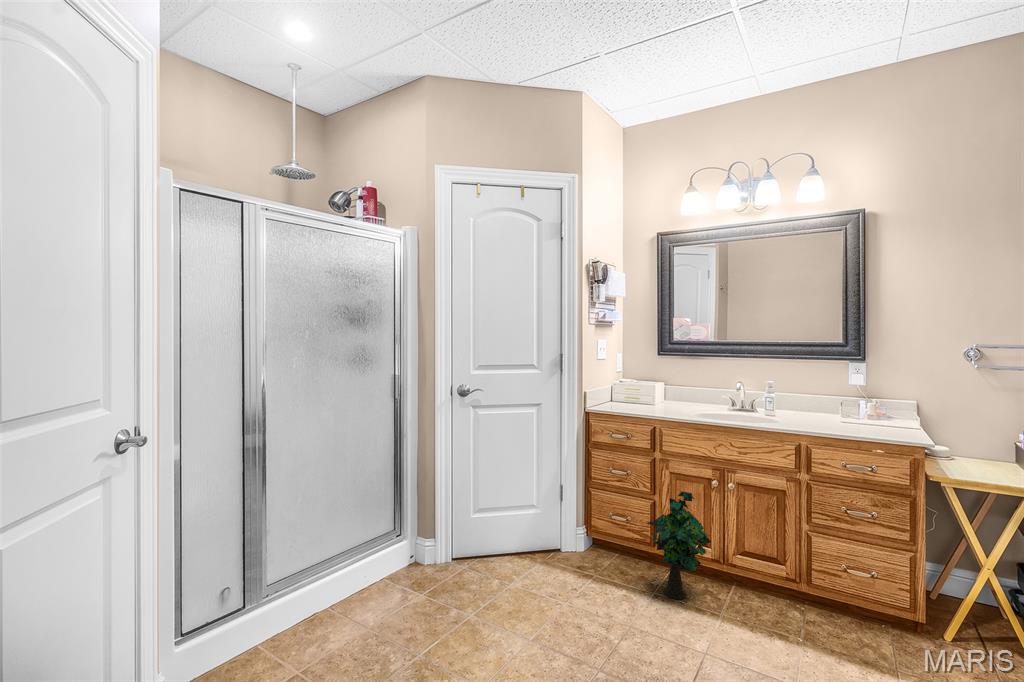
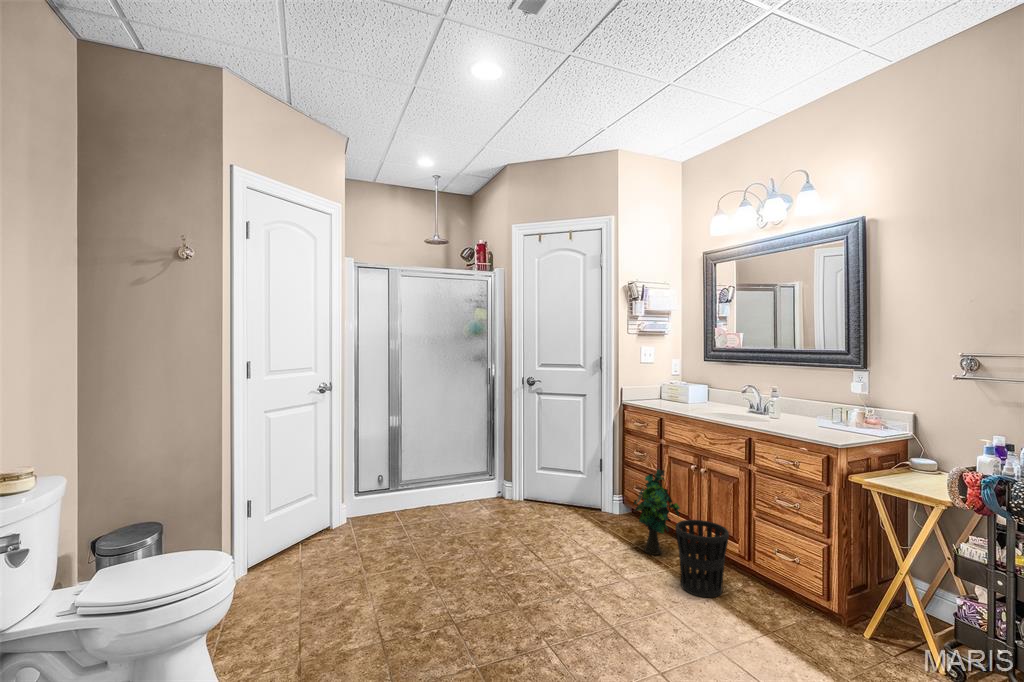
wastebasket: none [745,547,813,645] -> present [676,520,729,597]

